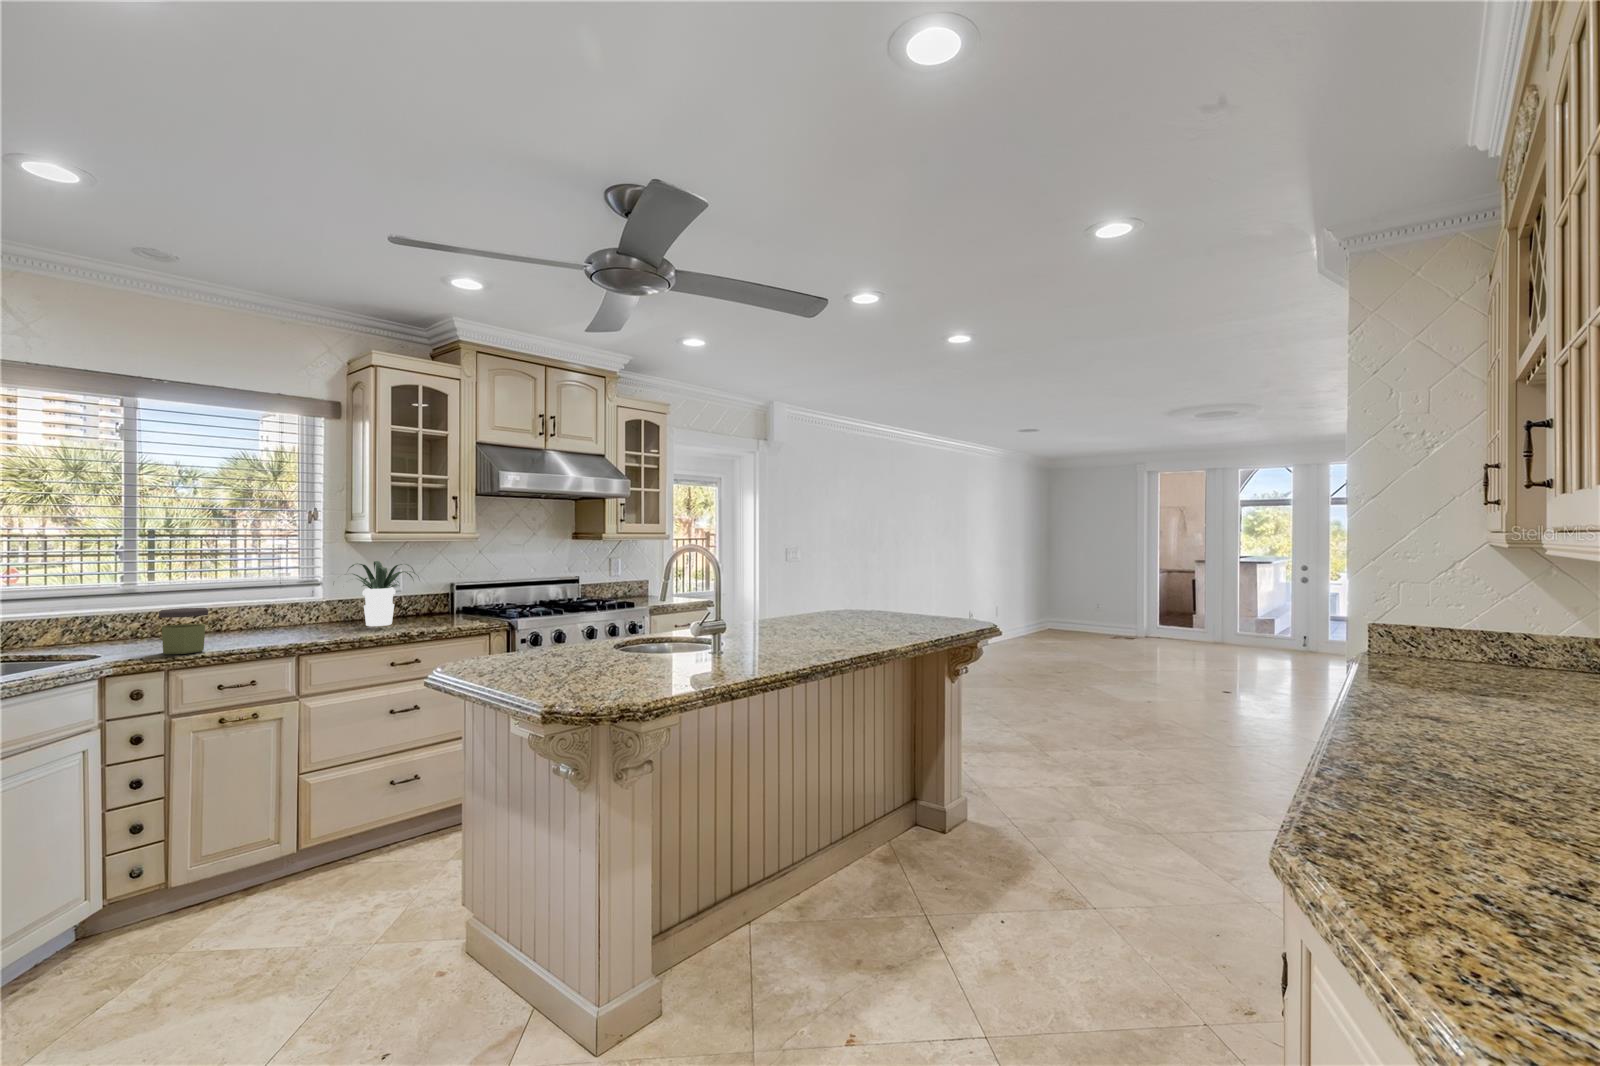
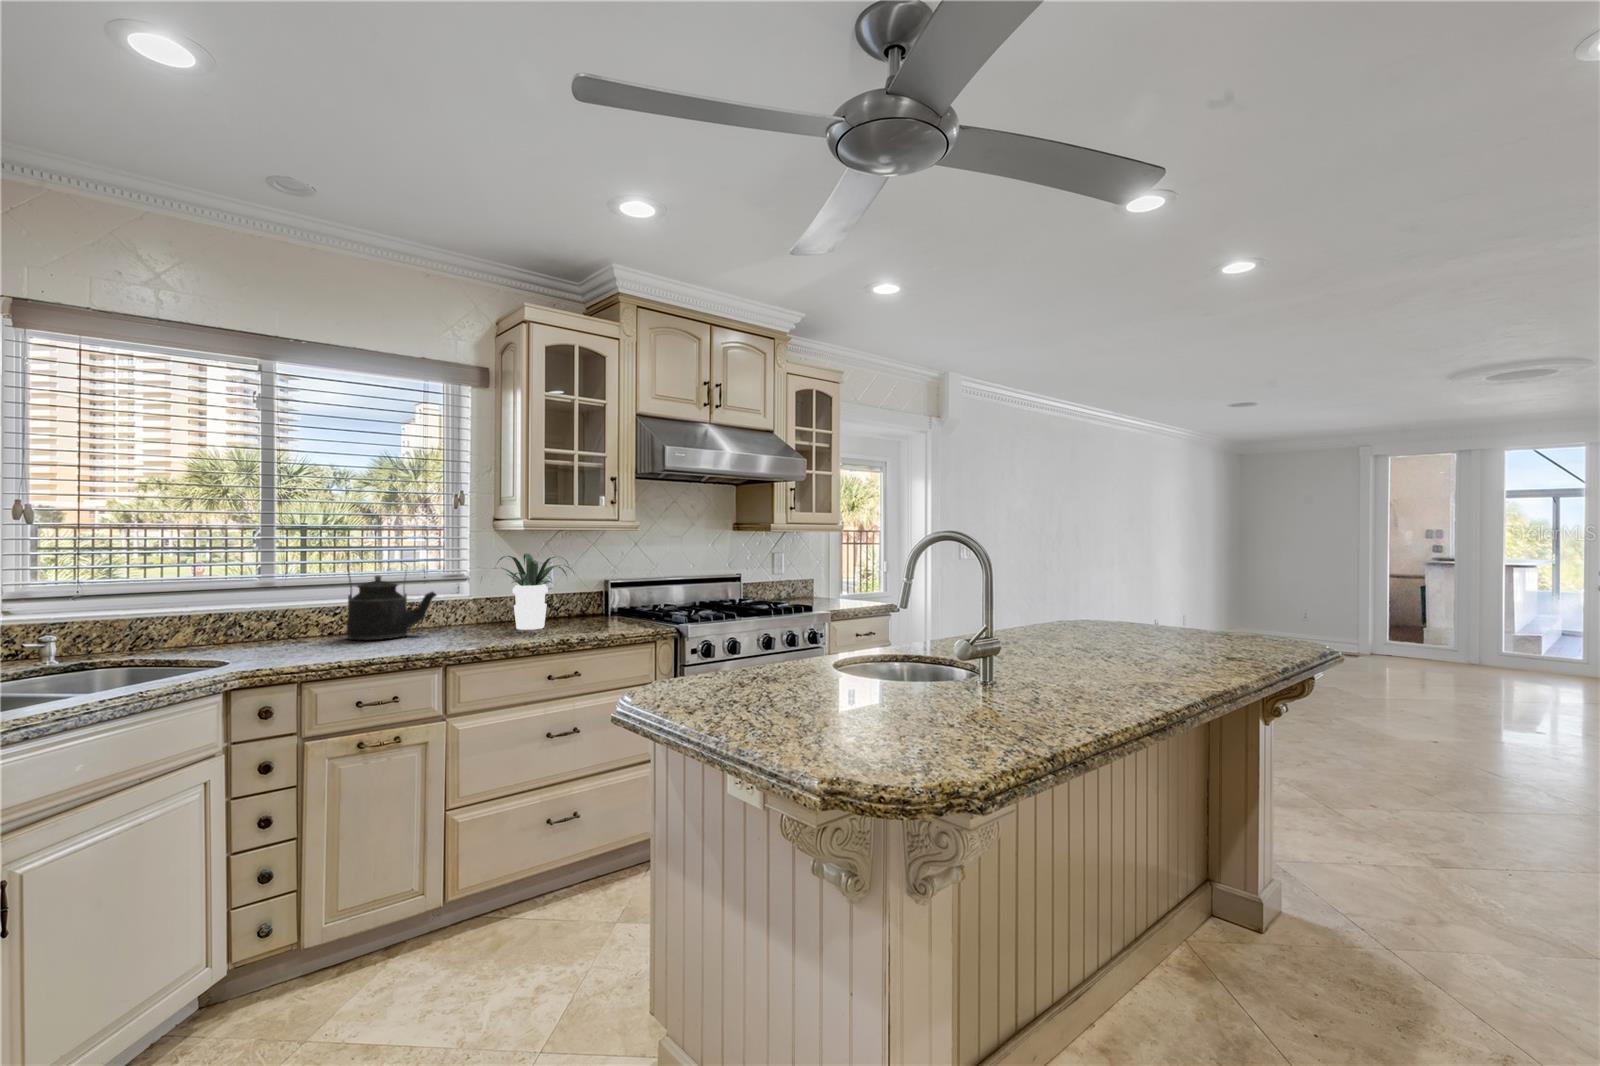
kettle: none [206,569,292,637] -> present [346,564,436,640]
jar: present [159,608,208,654] -> none [290,606,344,662]

